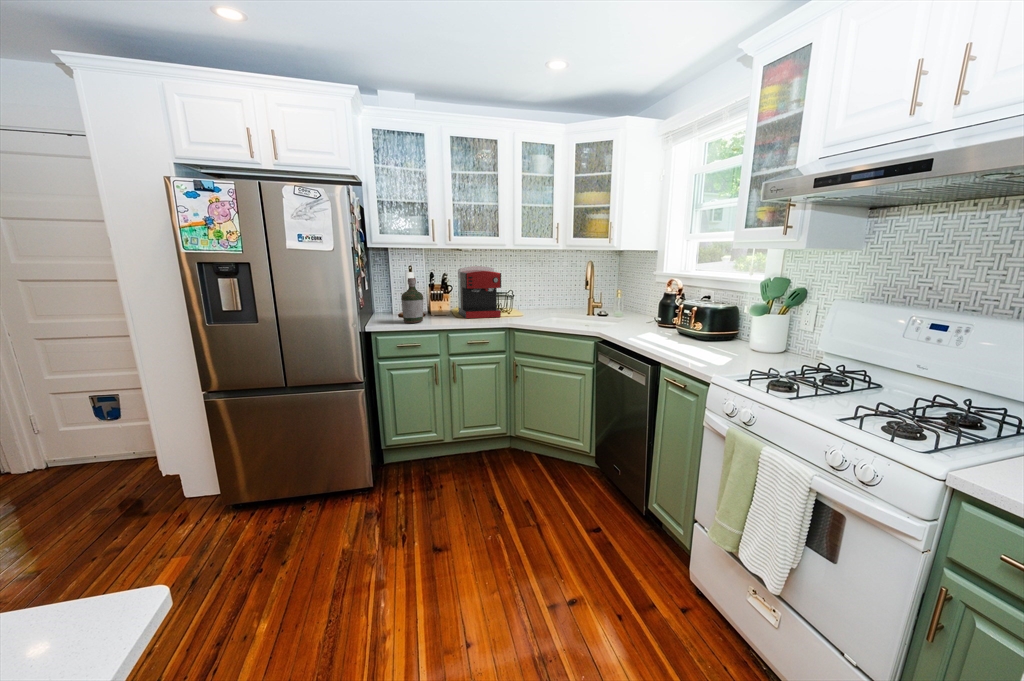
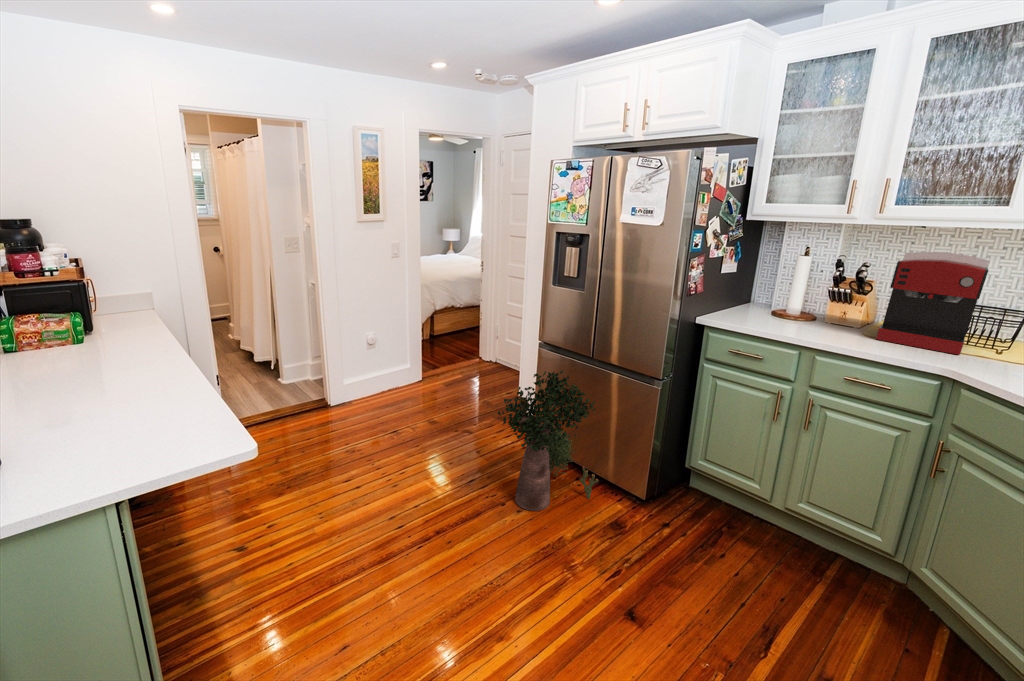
bottle: present [401,278,423,323] -> none [759,257,801,324]
potted plant: none [225,411,335,561] -> present [498,370,598,511]

